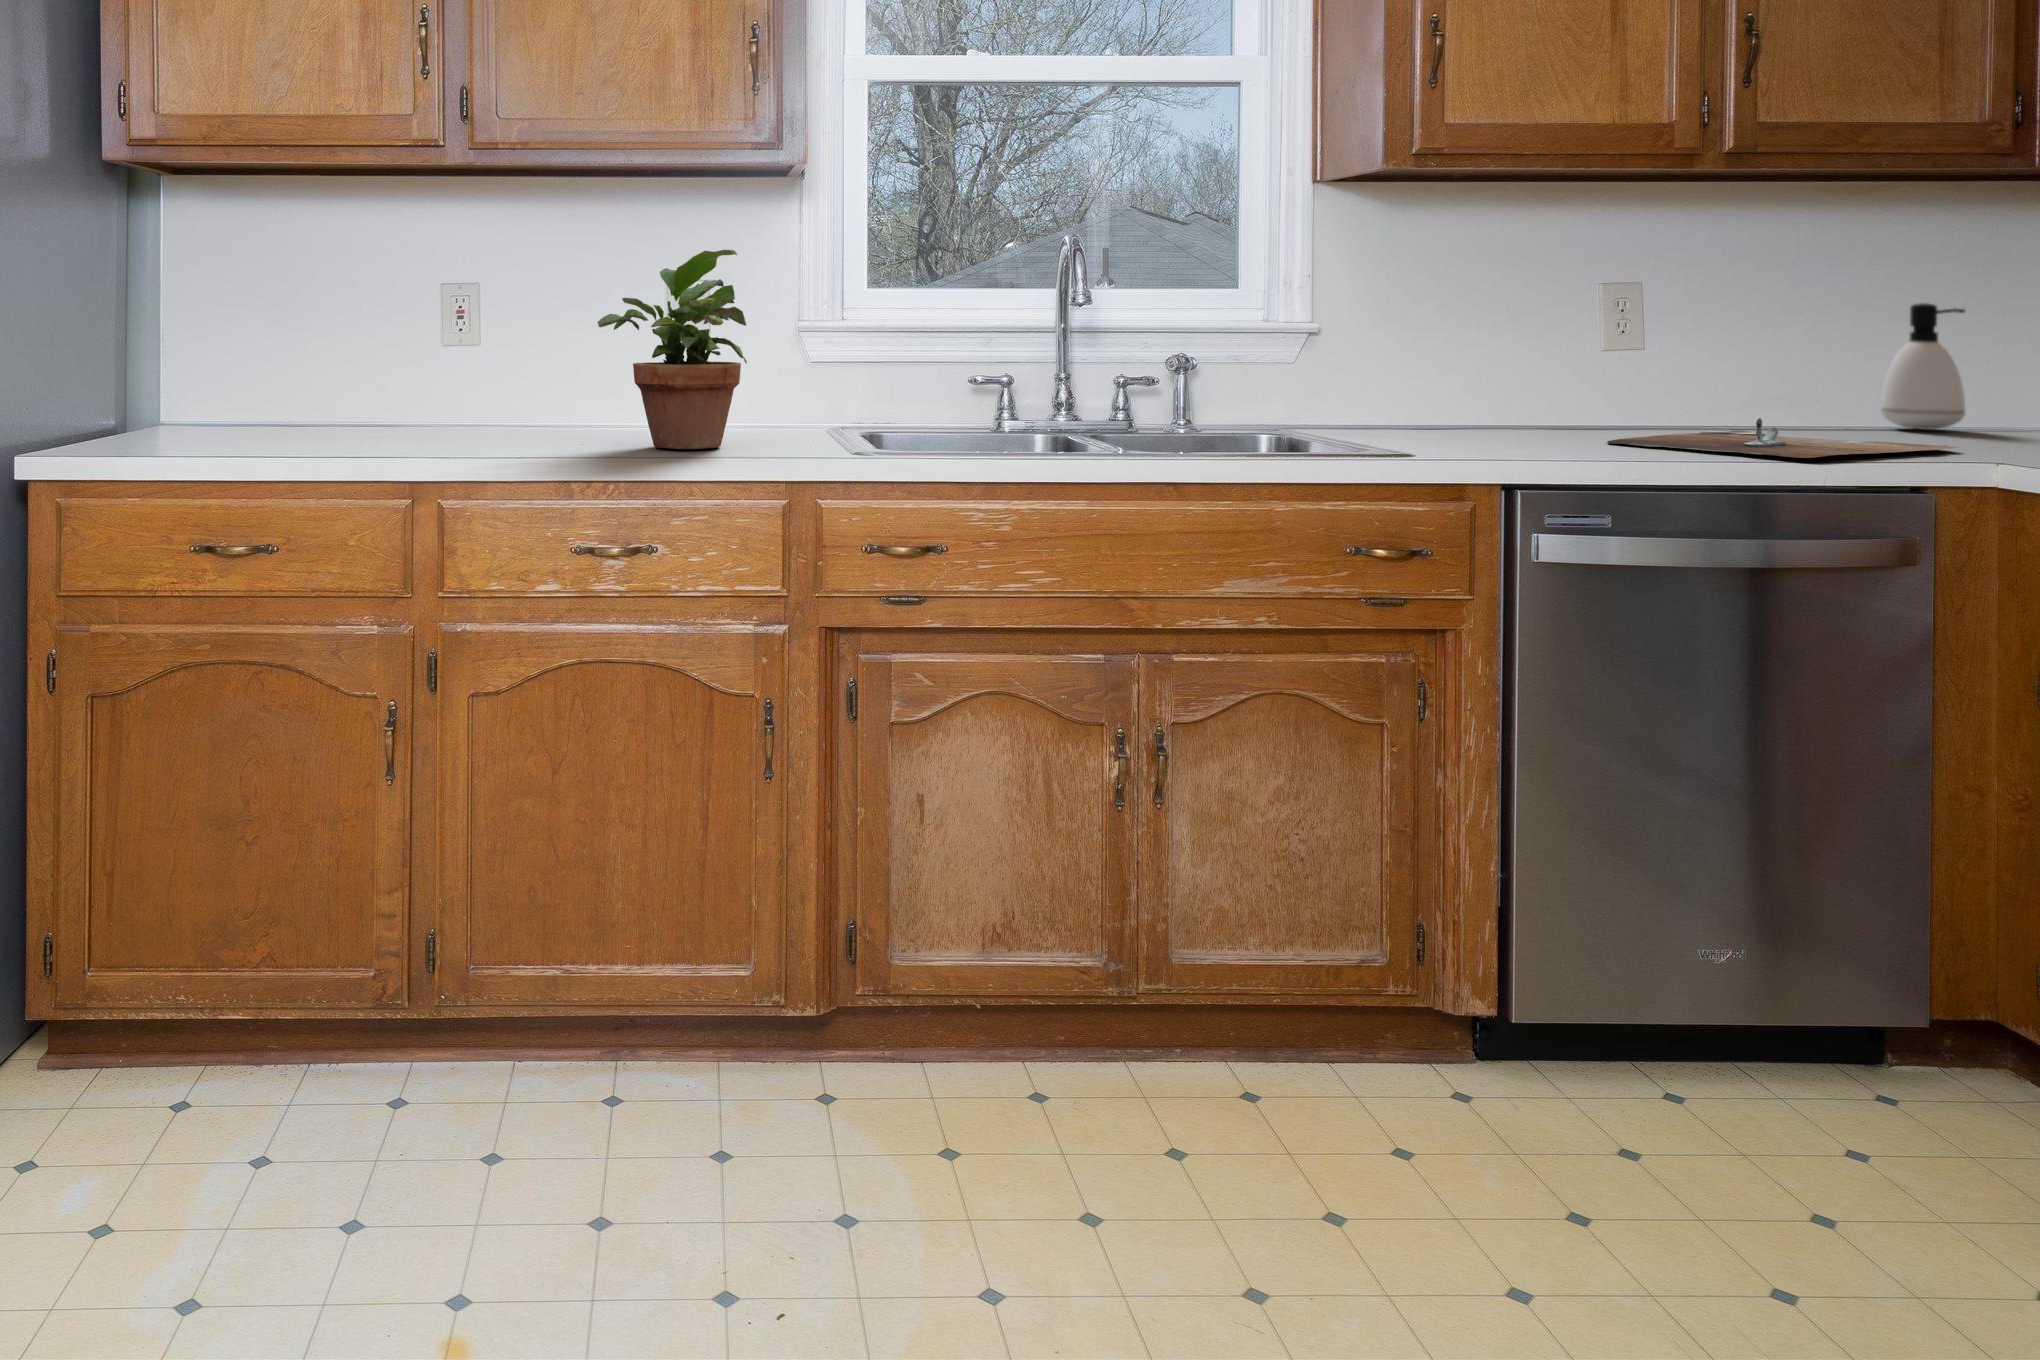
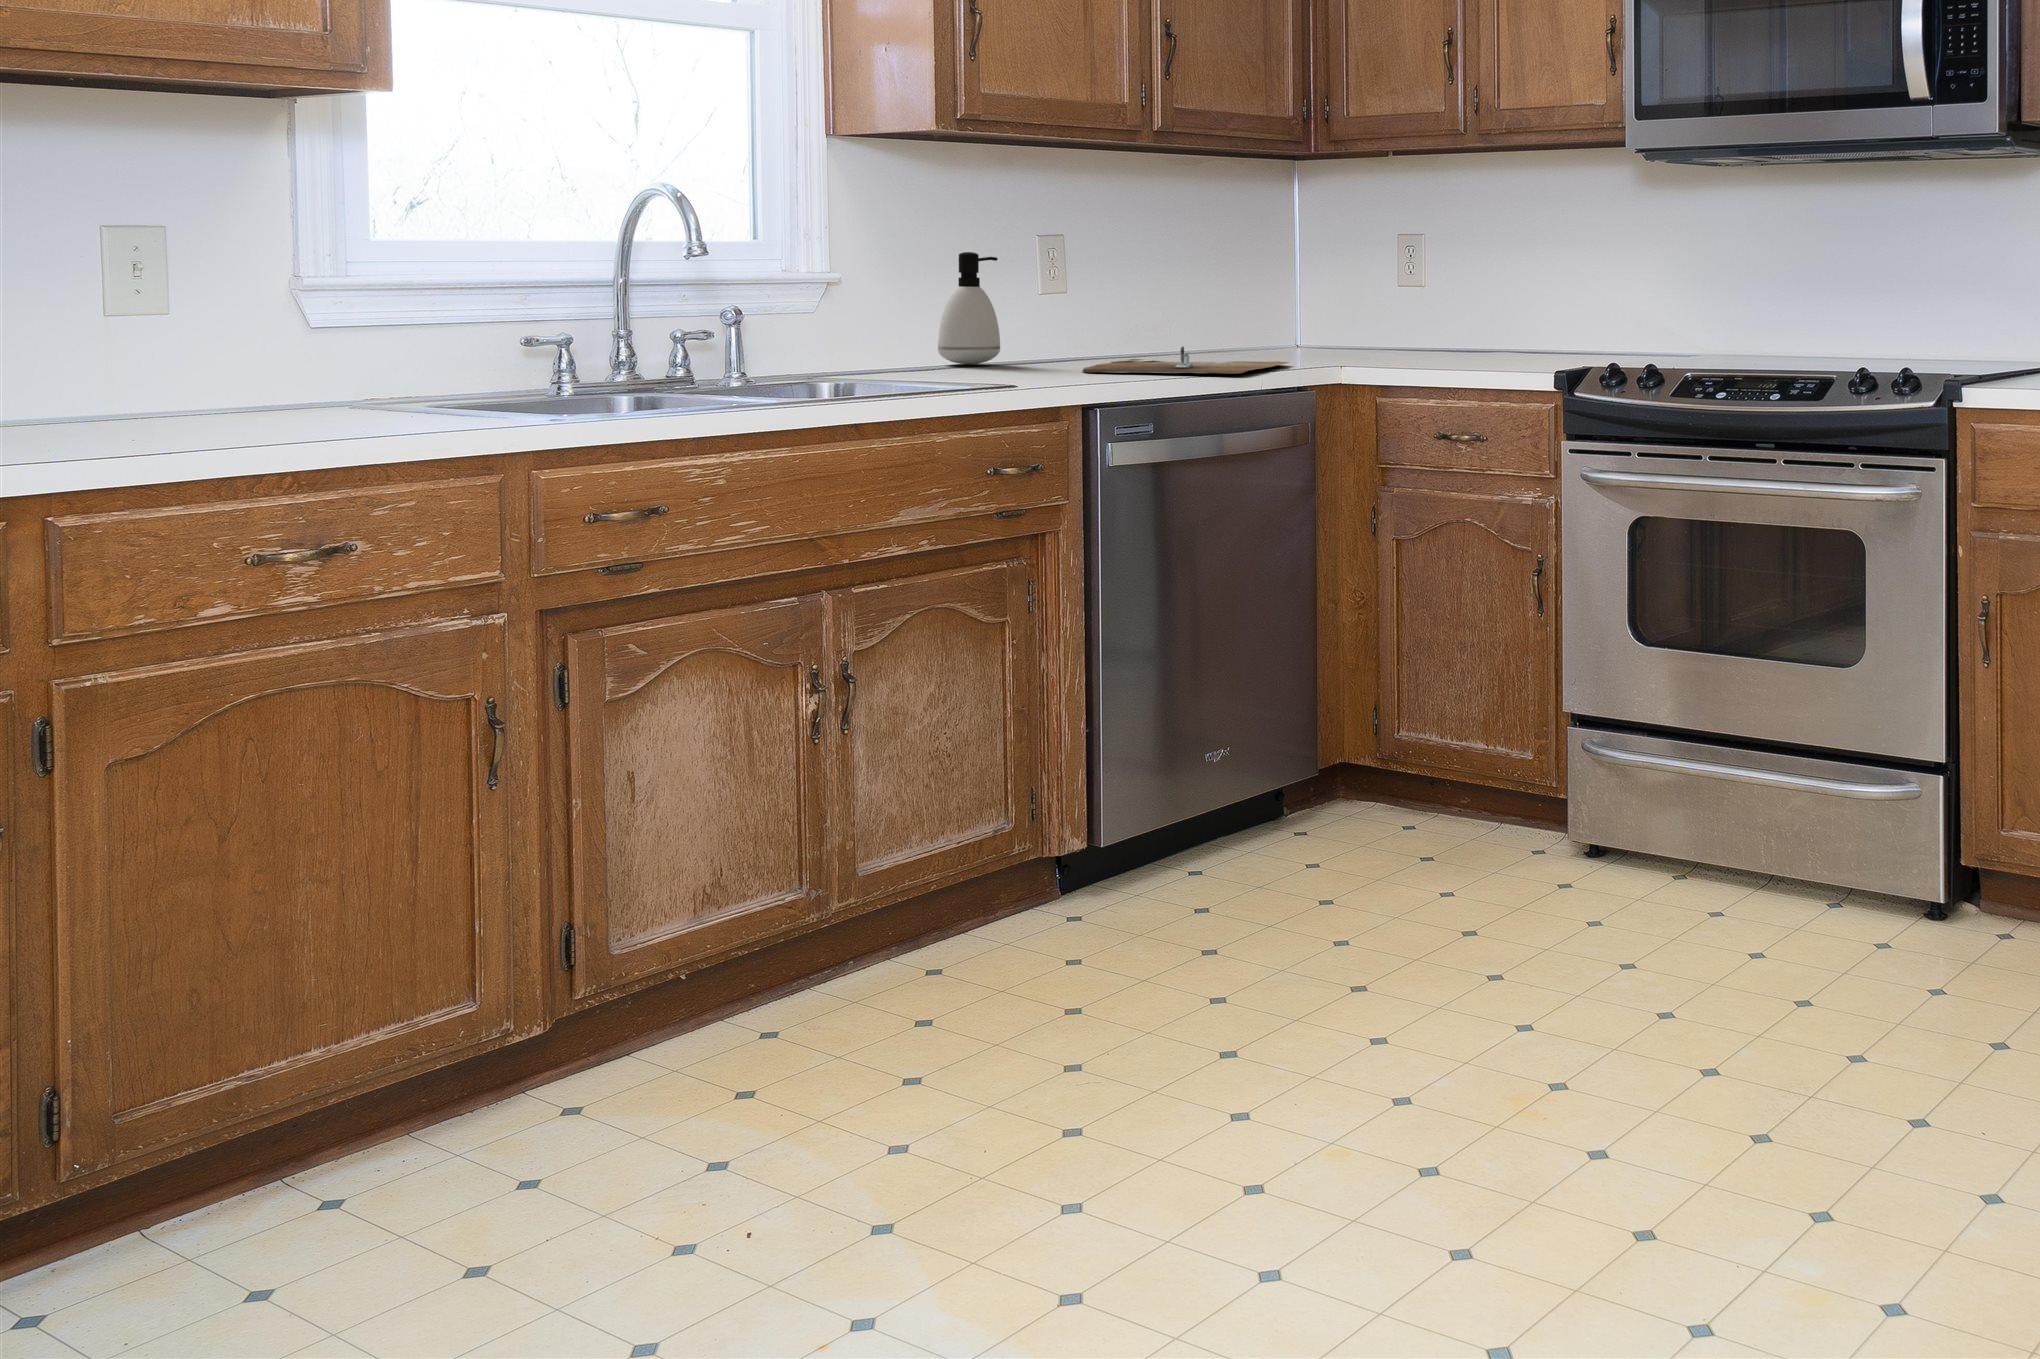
potted plant: present [598,250,747,449] -> none [174,189,393,431]
soap dispenser: present [1881,303,1965,430] -> present [938,252,1000,364]

